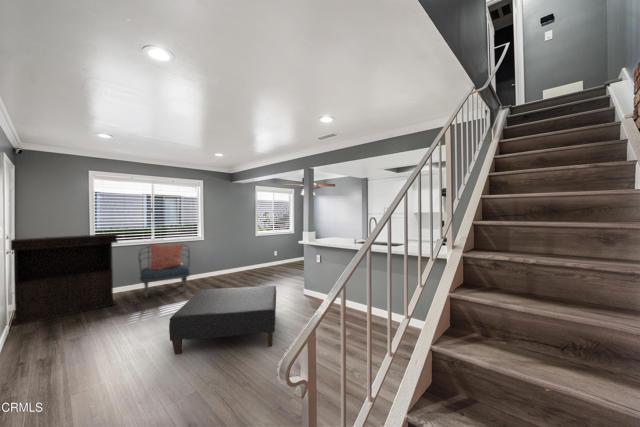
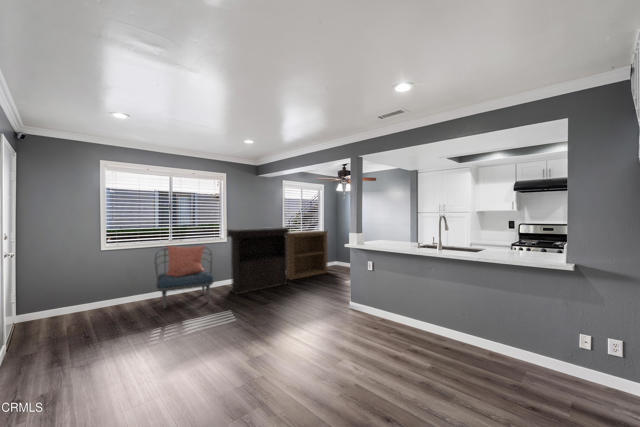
bookshelf: none [252,230,296,272] -> present [286,231,328,279]
console table: present [11,234,118,326] -> present [227,227,290,294]
ottoman: present [169,286,276,355] -> none [207,300,342,392]

